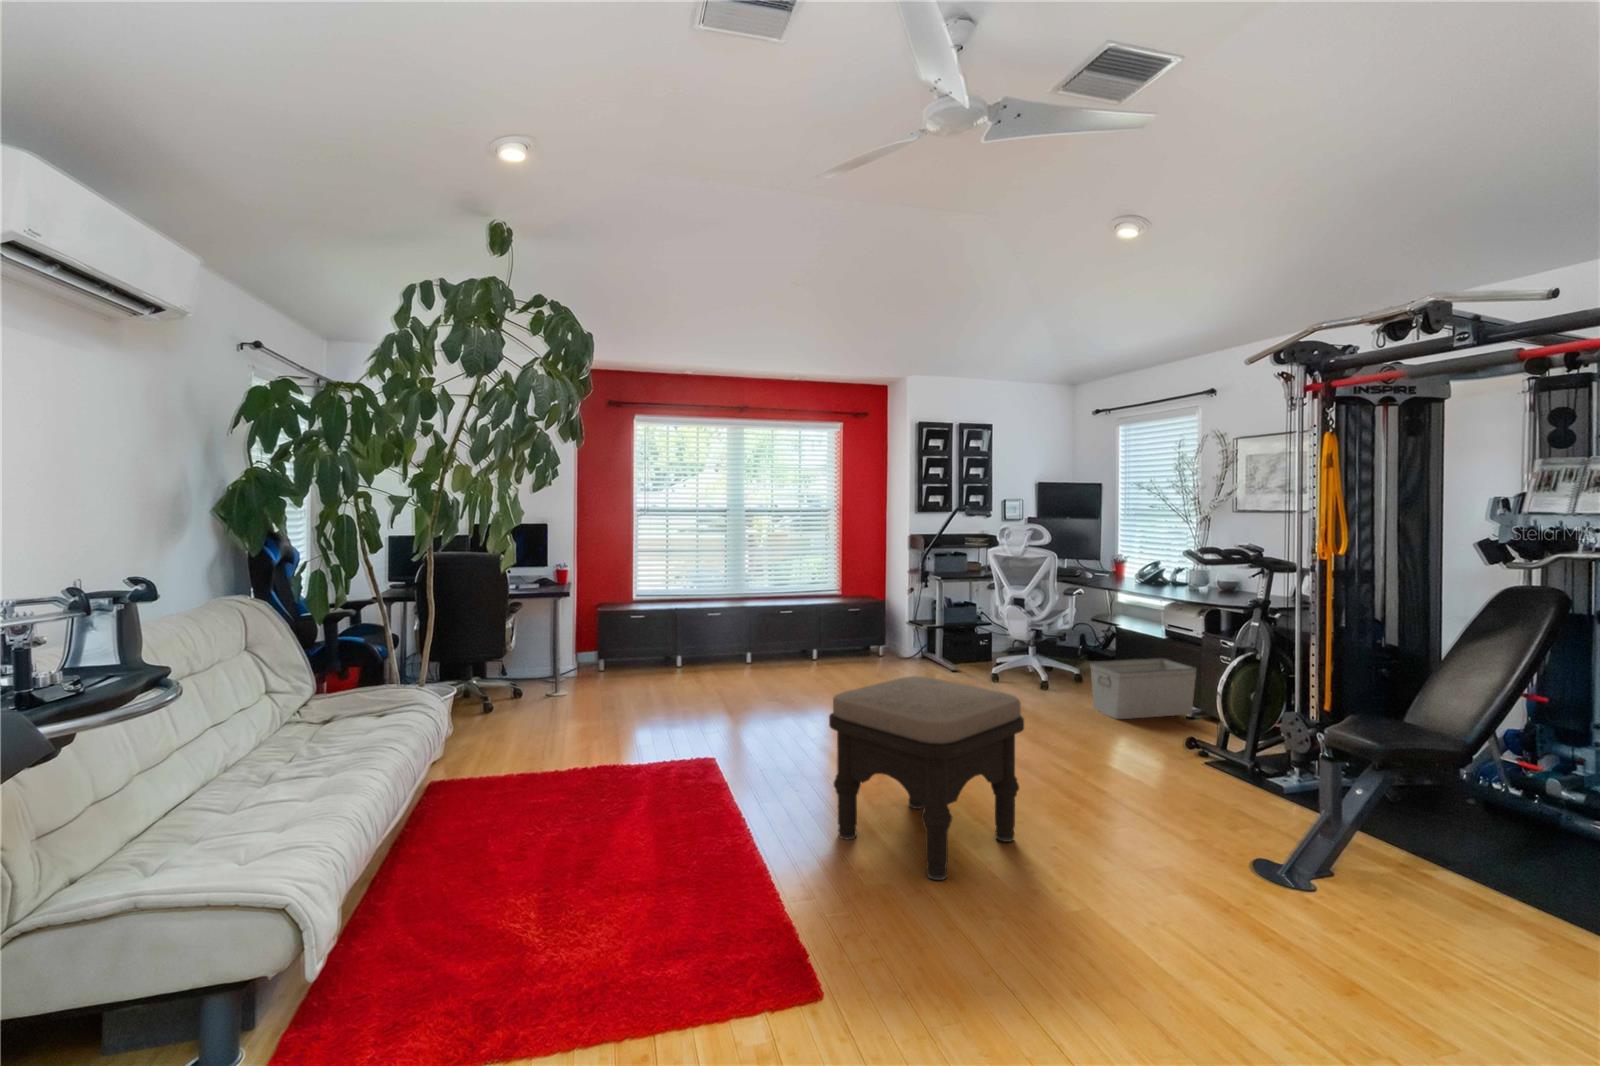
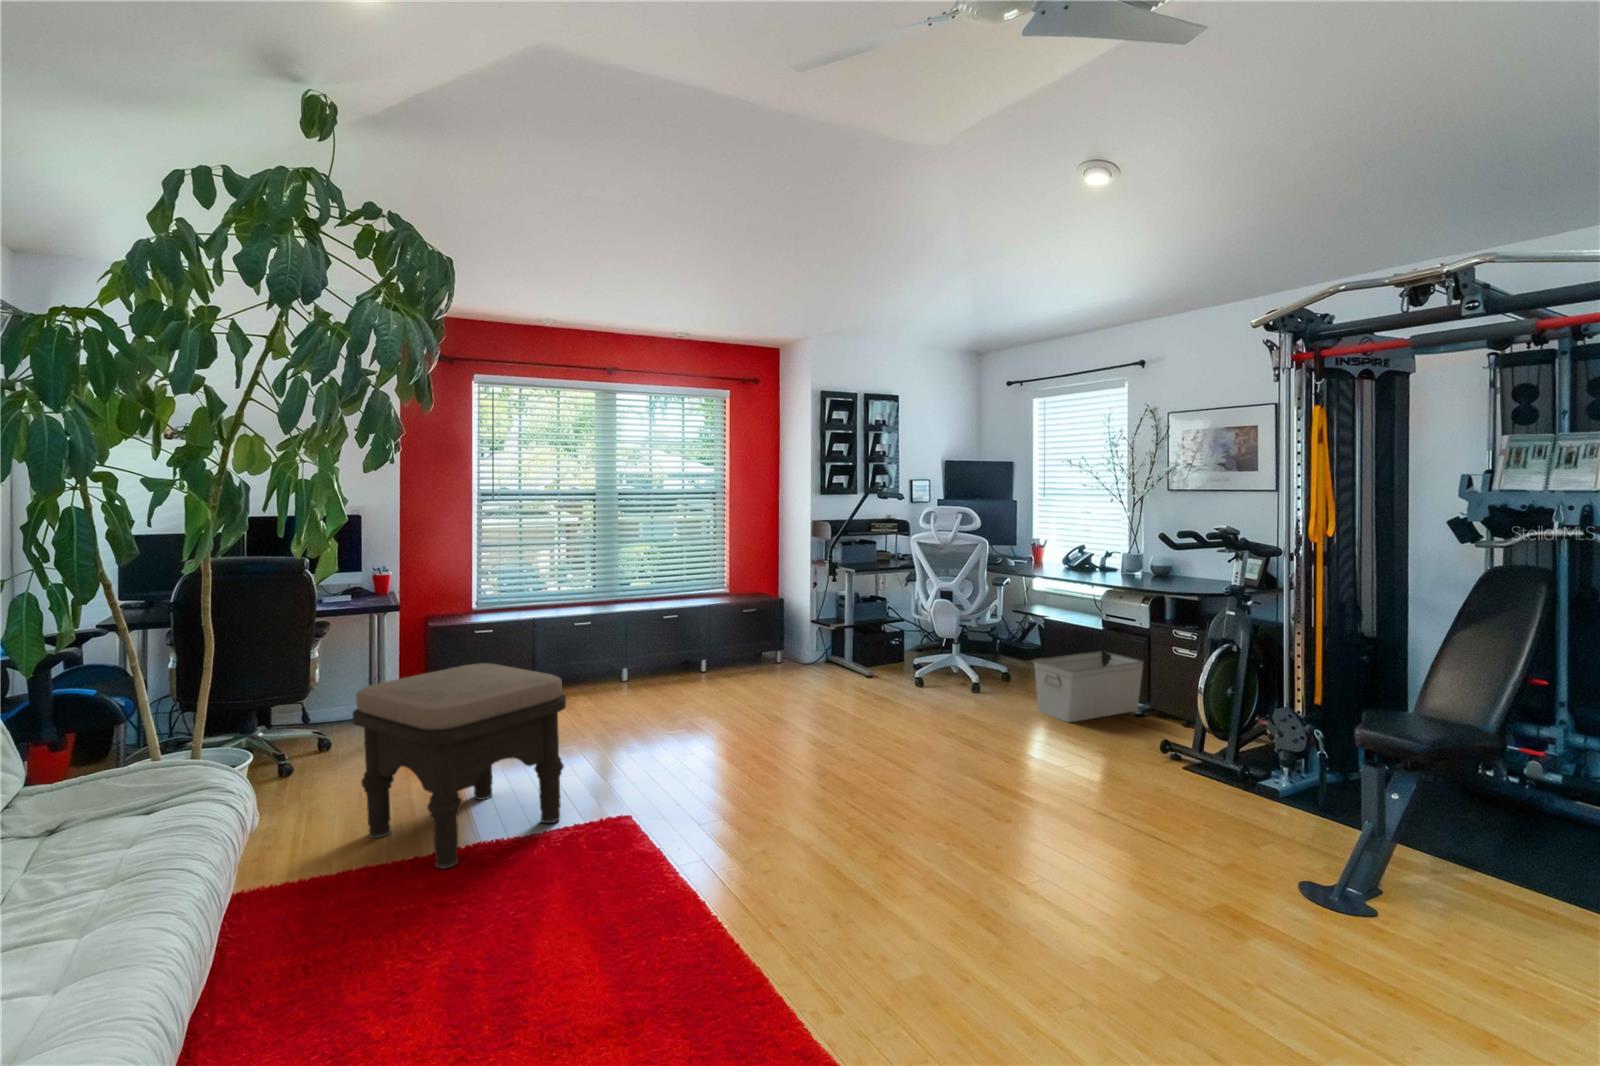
ottoman: present [829,676,1024,880] -> present [353,663,566,869]

